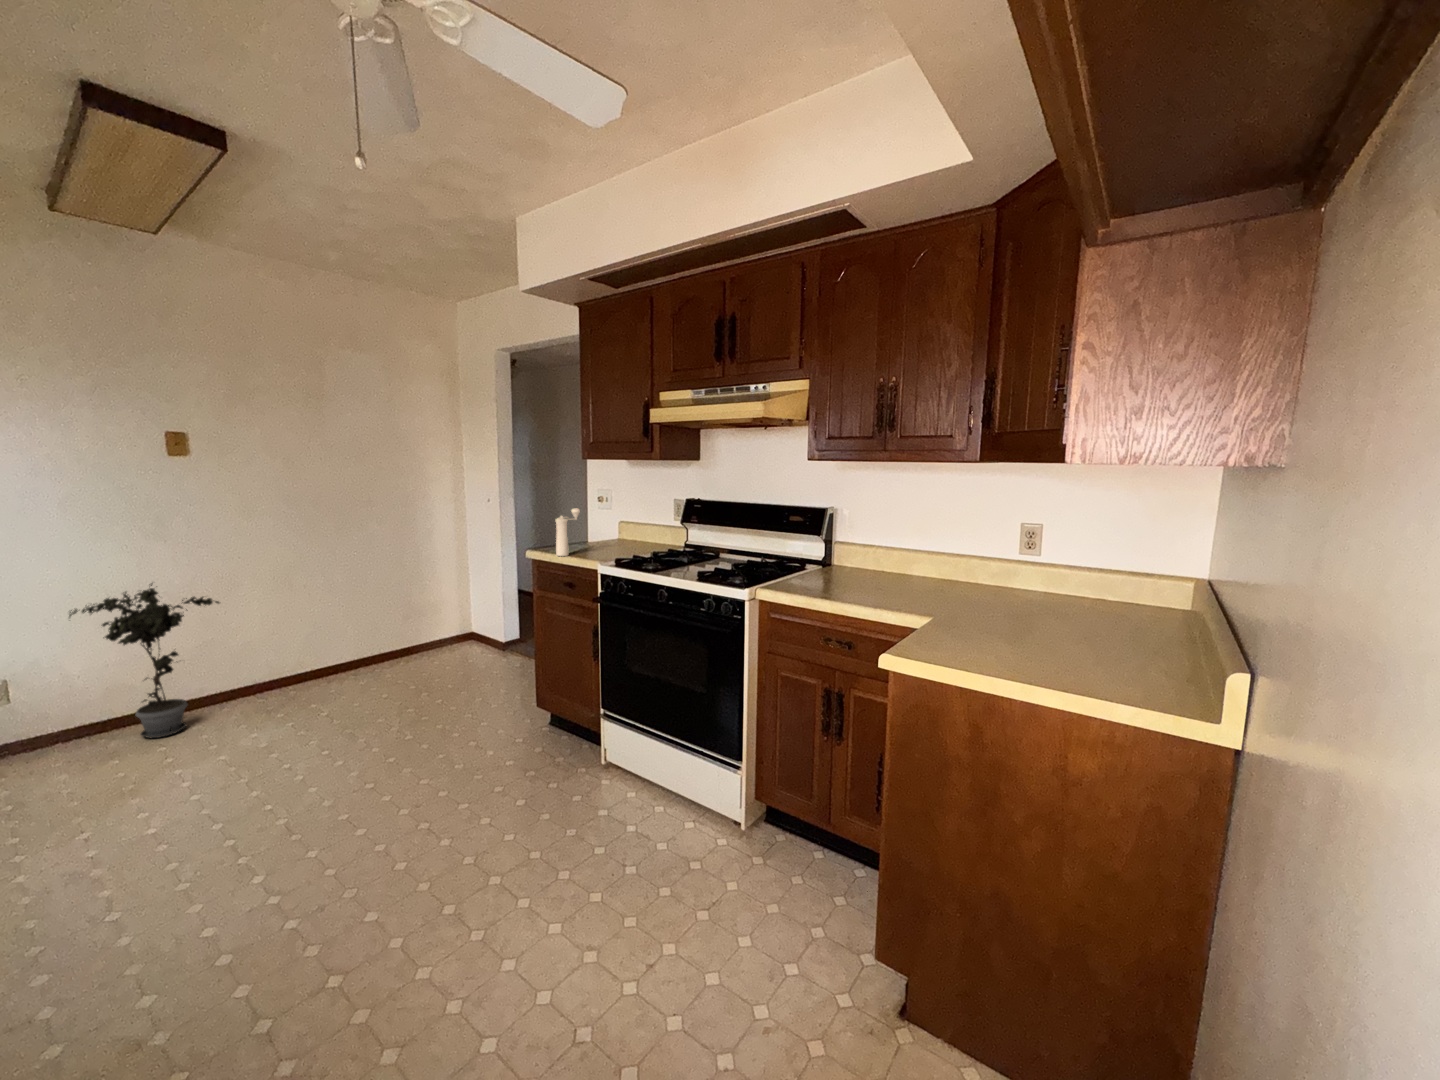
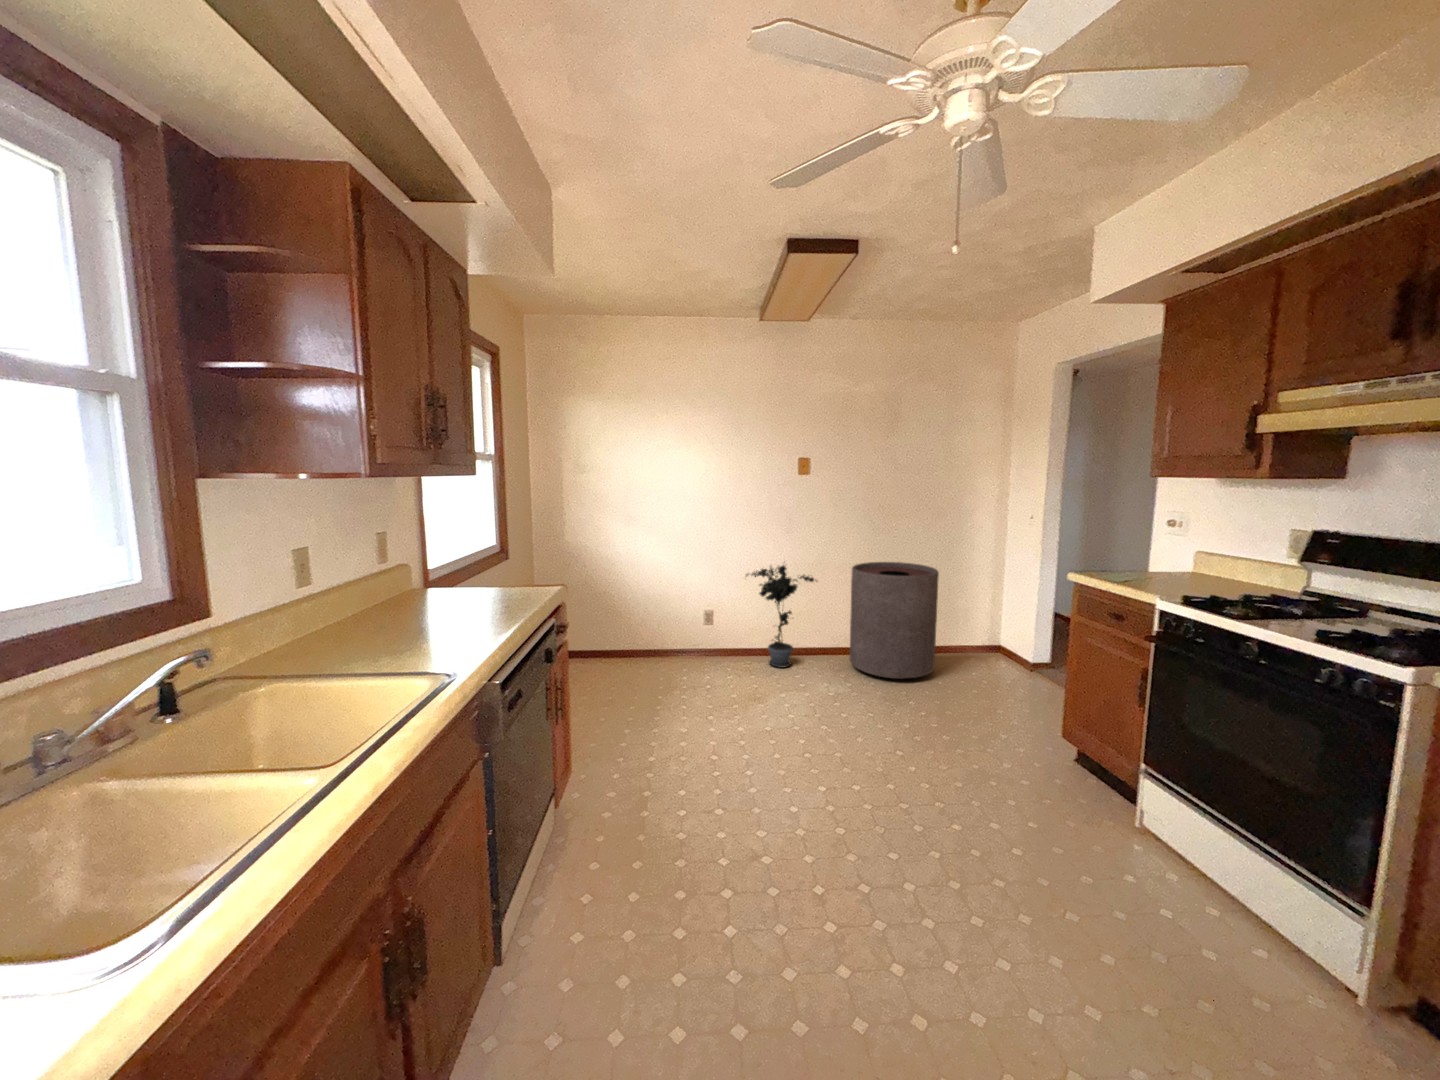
pepper mill: present [555,509,580,556] -> none [1103,532,1140,583]
trash can: none [276,562,404,704] -> present [850,562,939,679]

